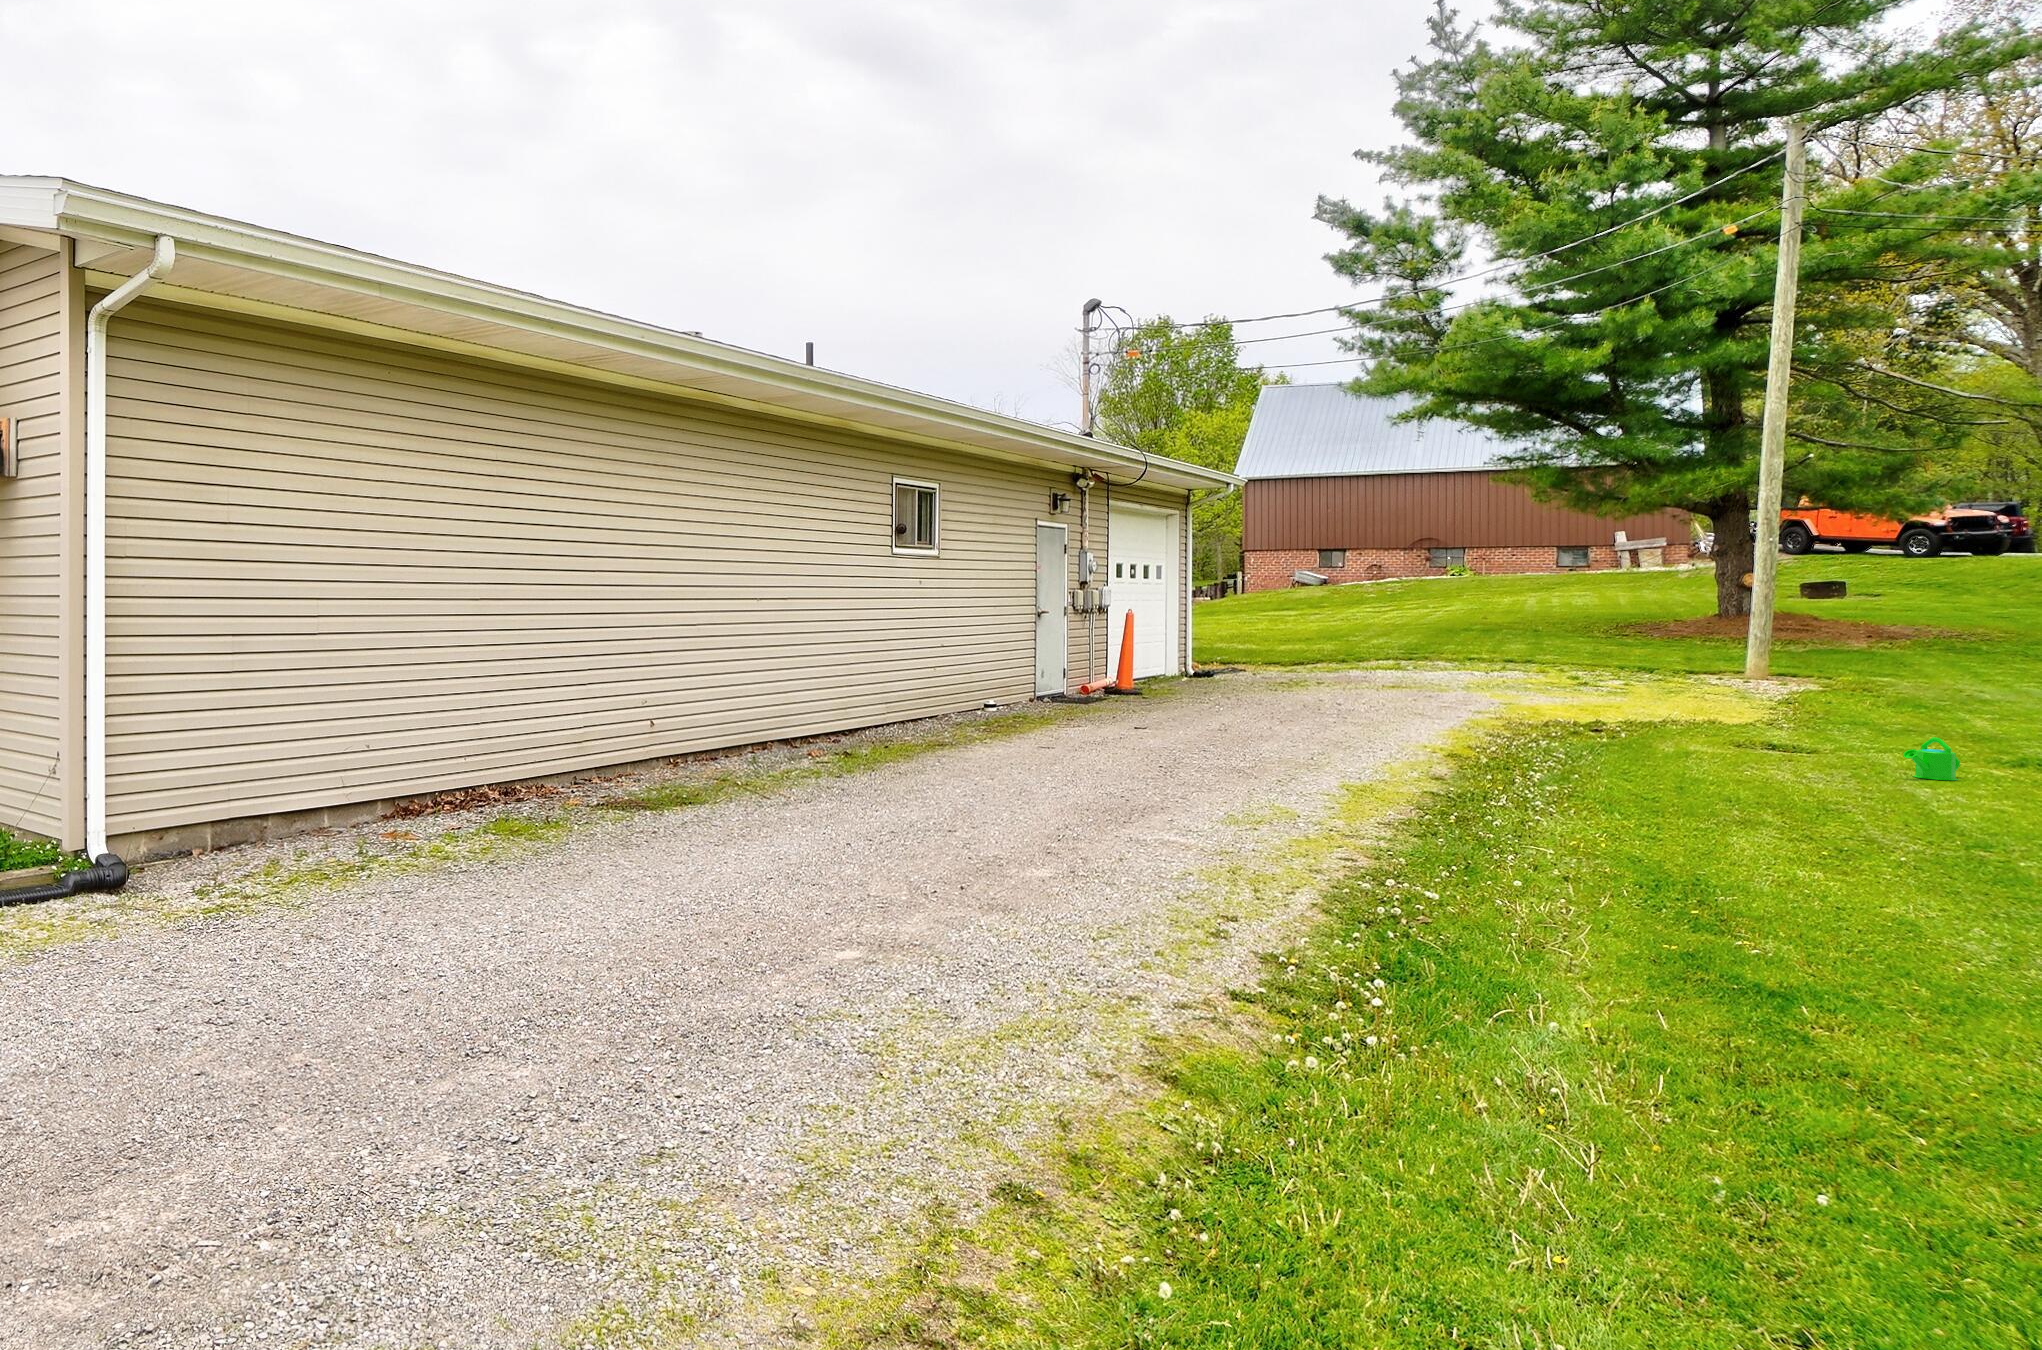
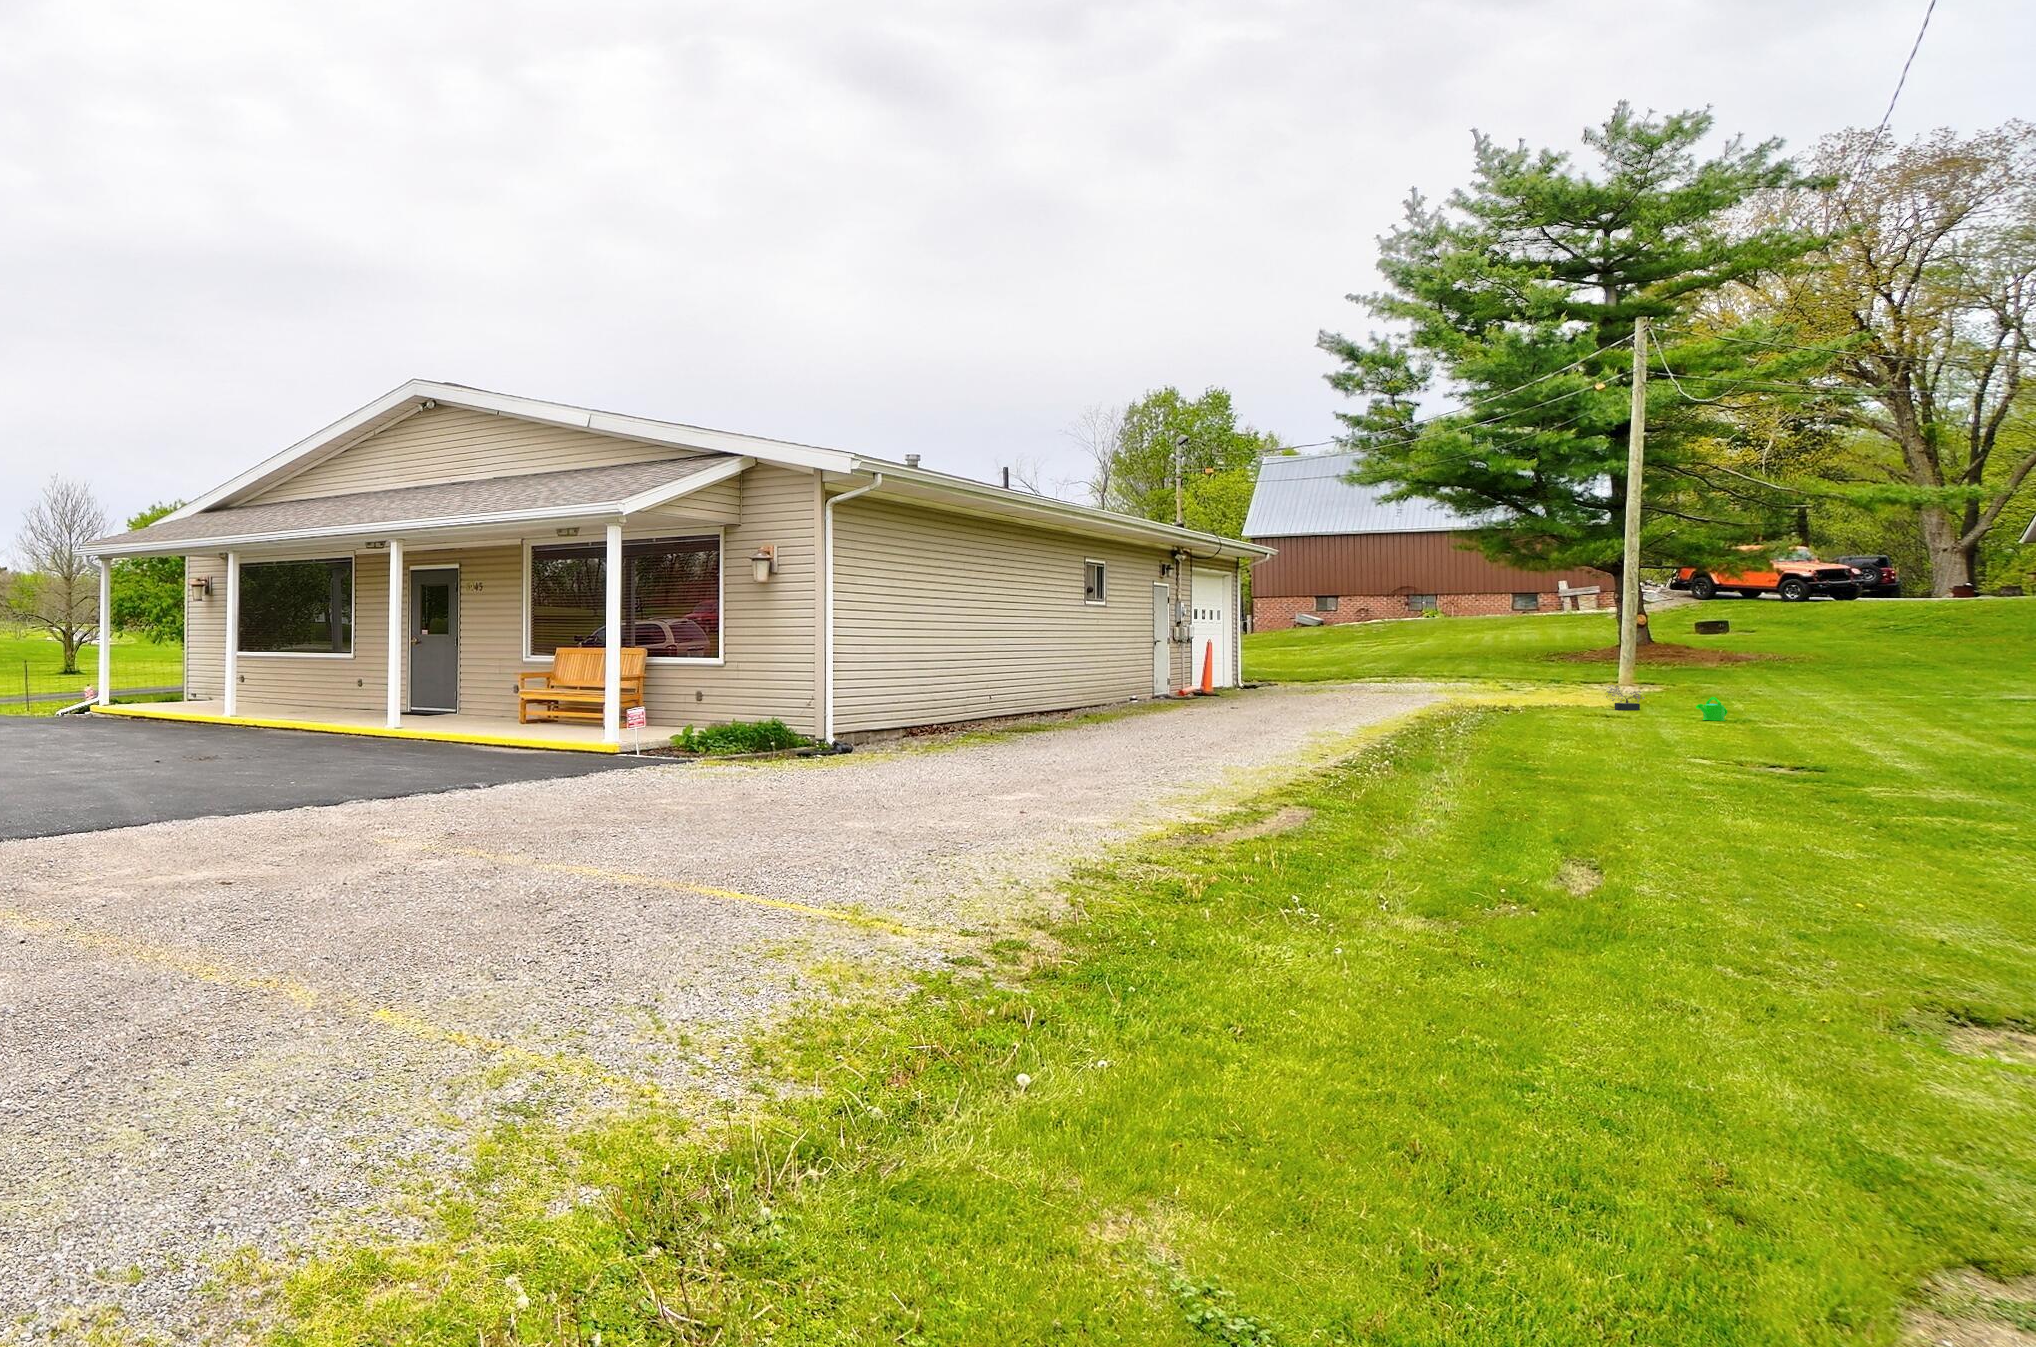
decorative plant: none [1727,703,1794,746] -> present [1606,685,1645,710]

